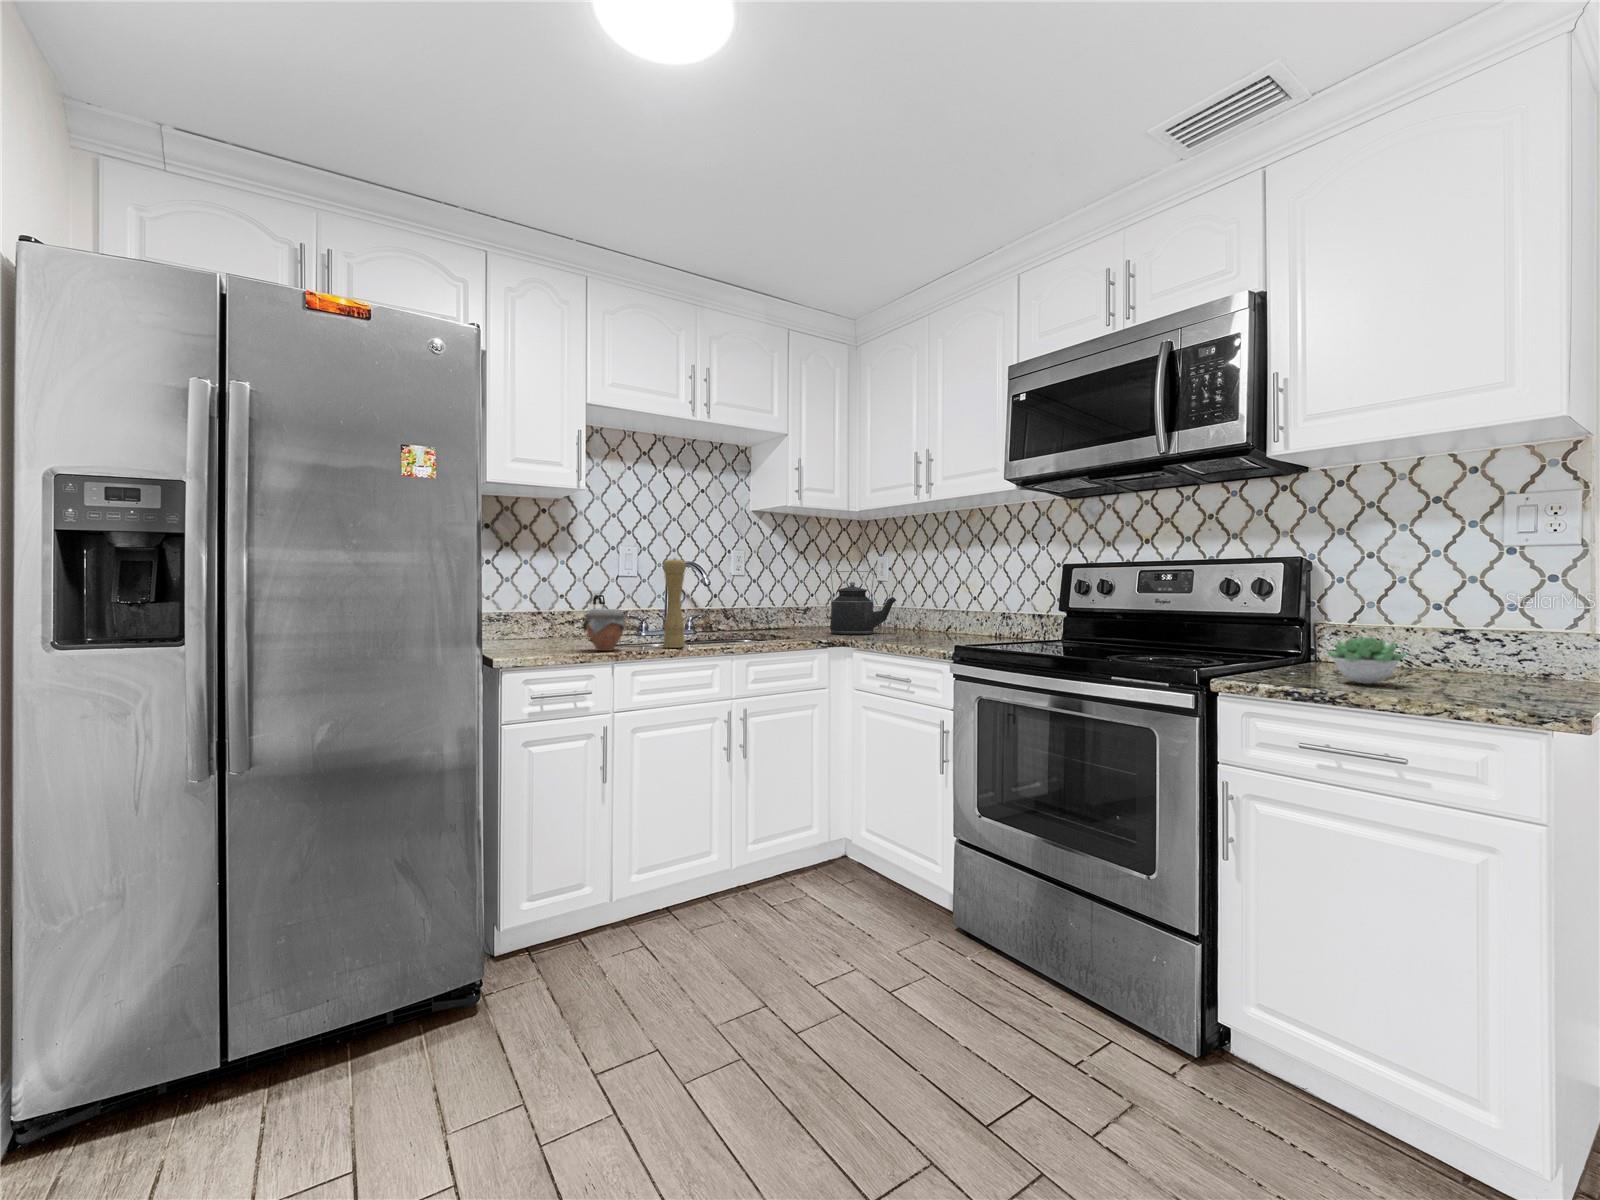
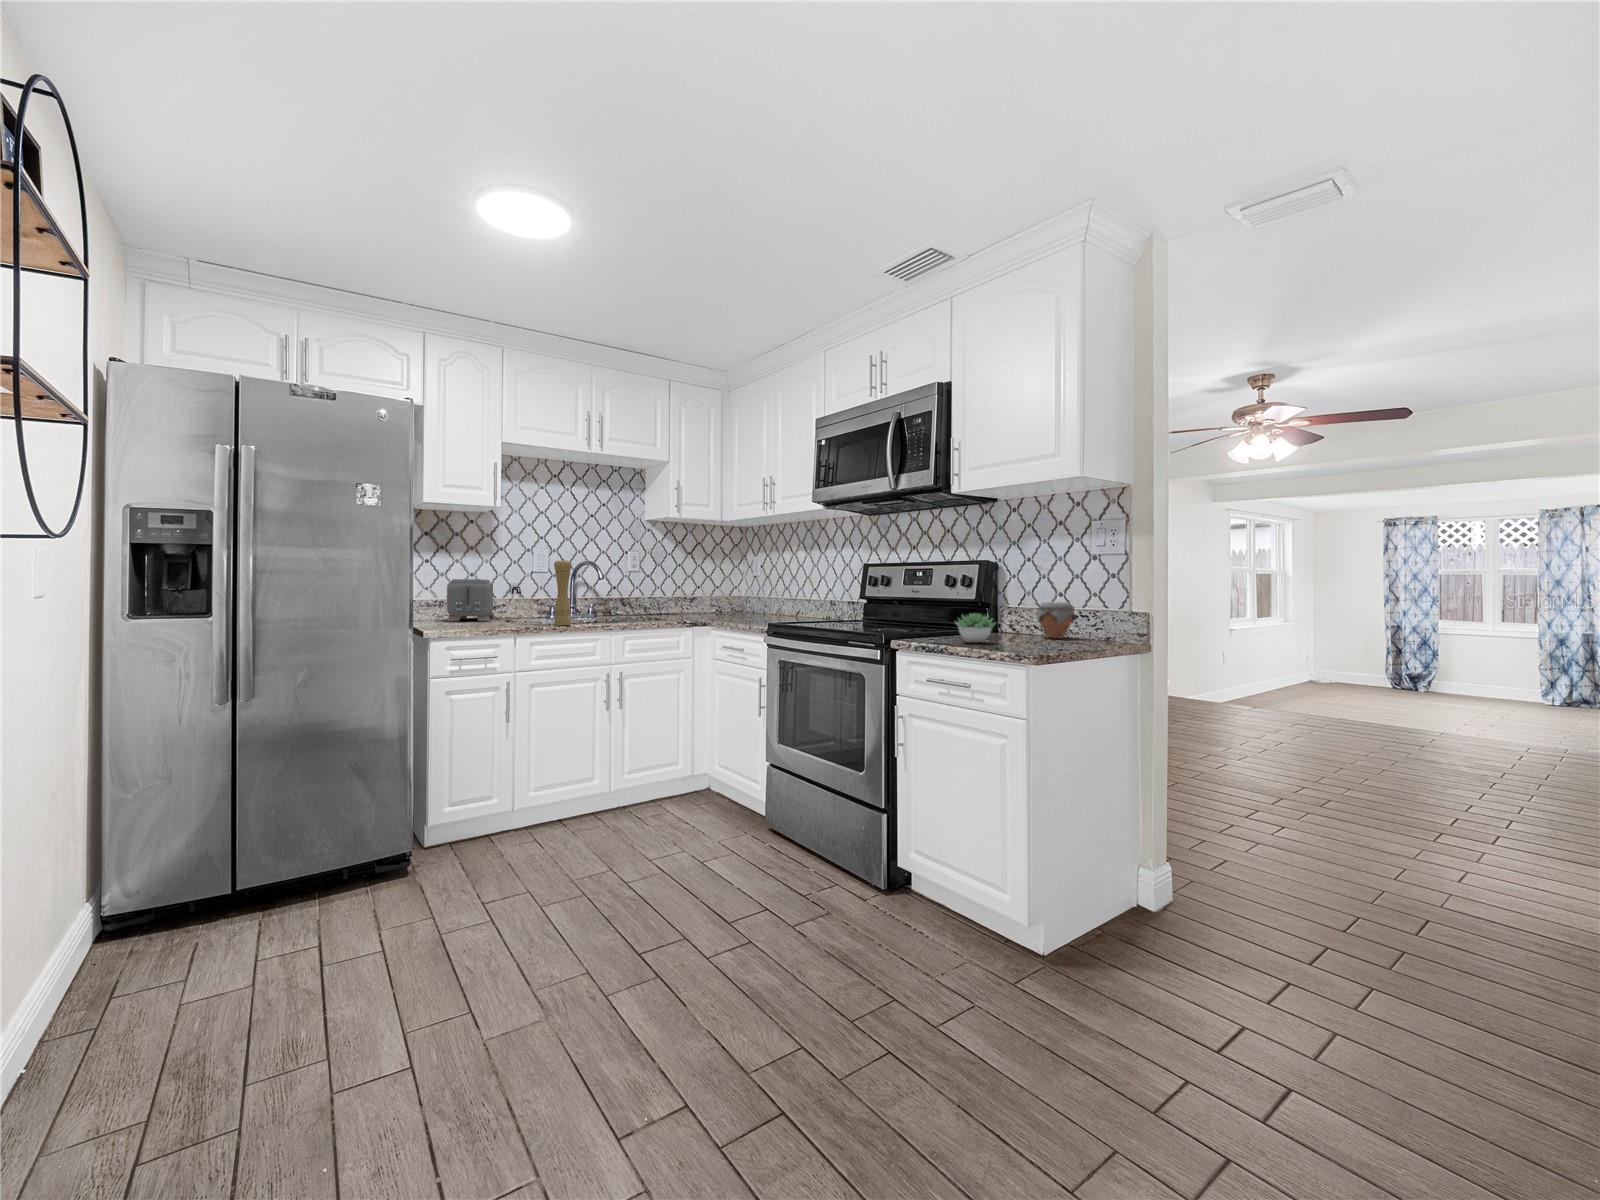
kettle: present [830,571,896,634] -> none [698,569,750,618]
toaster: none [515,585,571,640] -> present [447,579,495,621]
jar: present [582,609,626,651] -> present [1035,602,1076,639]

